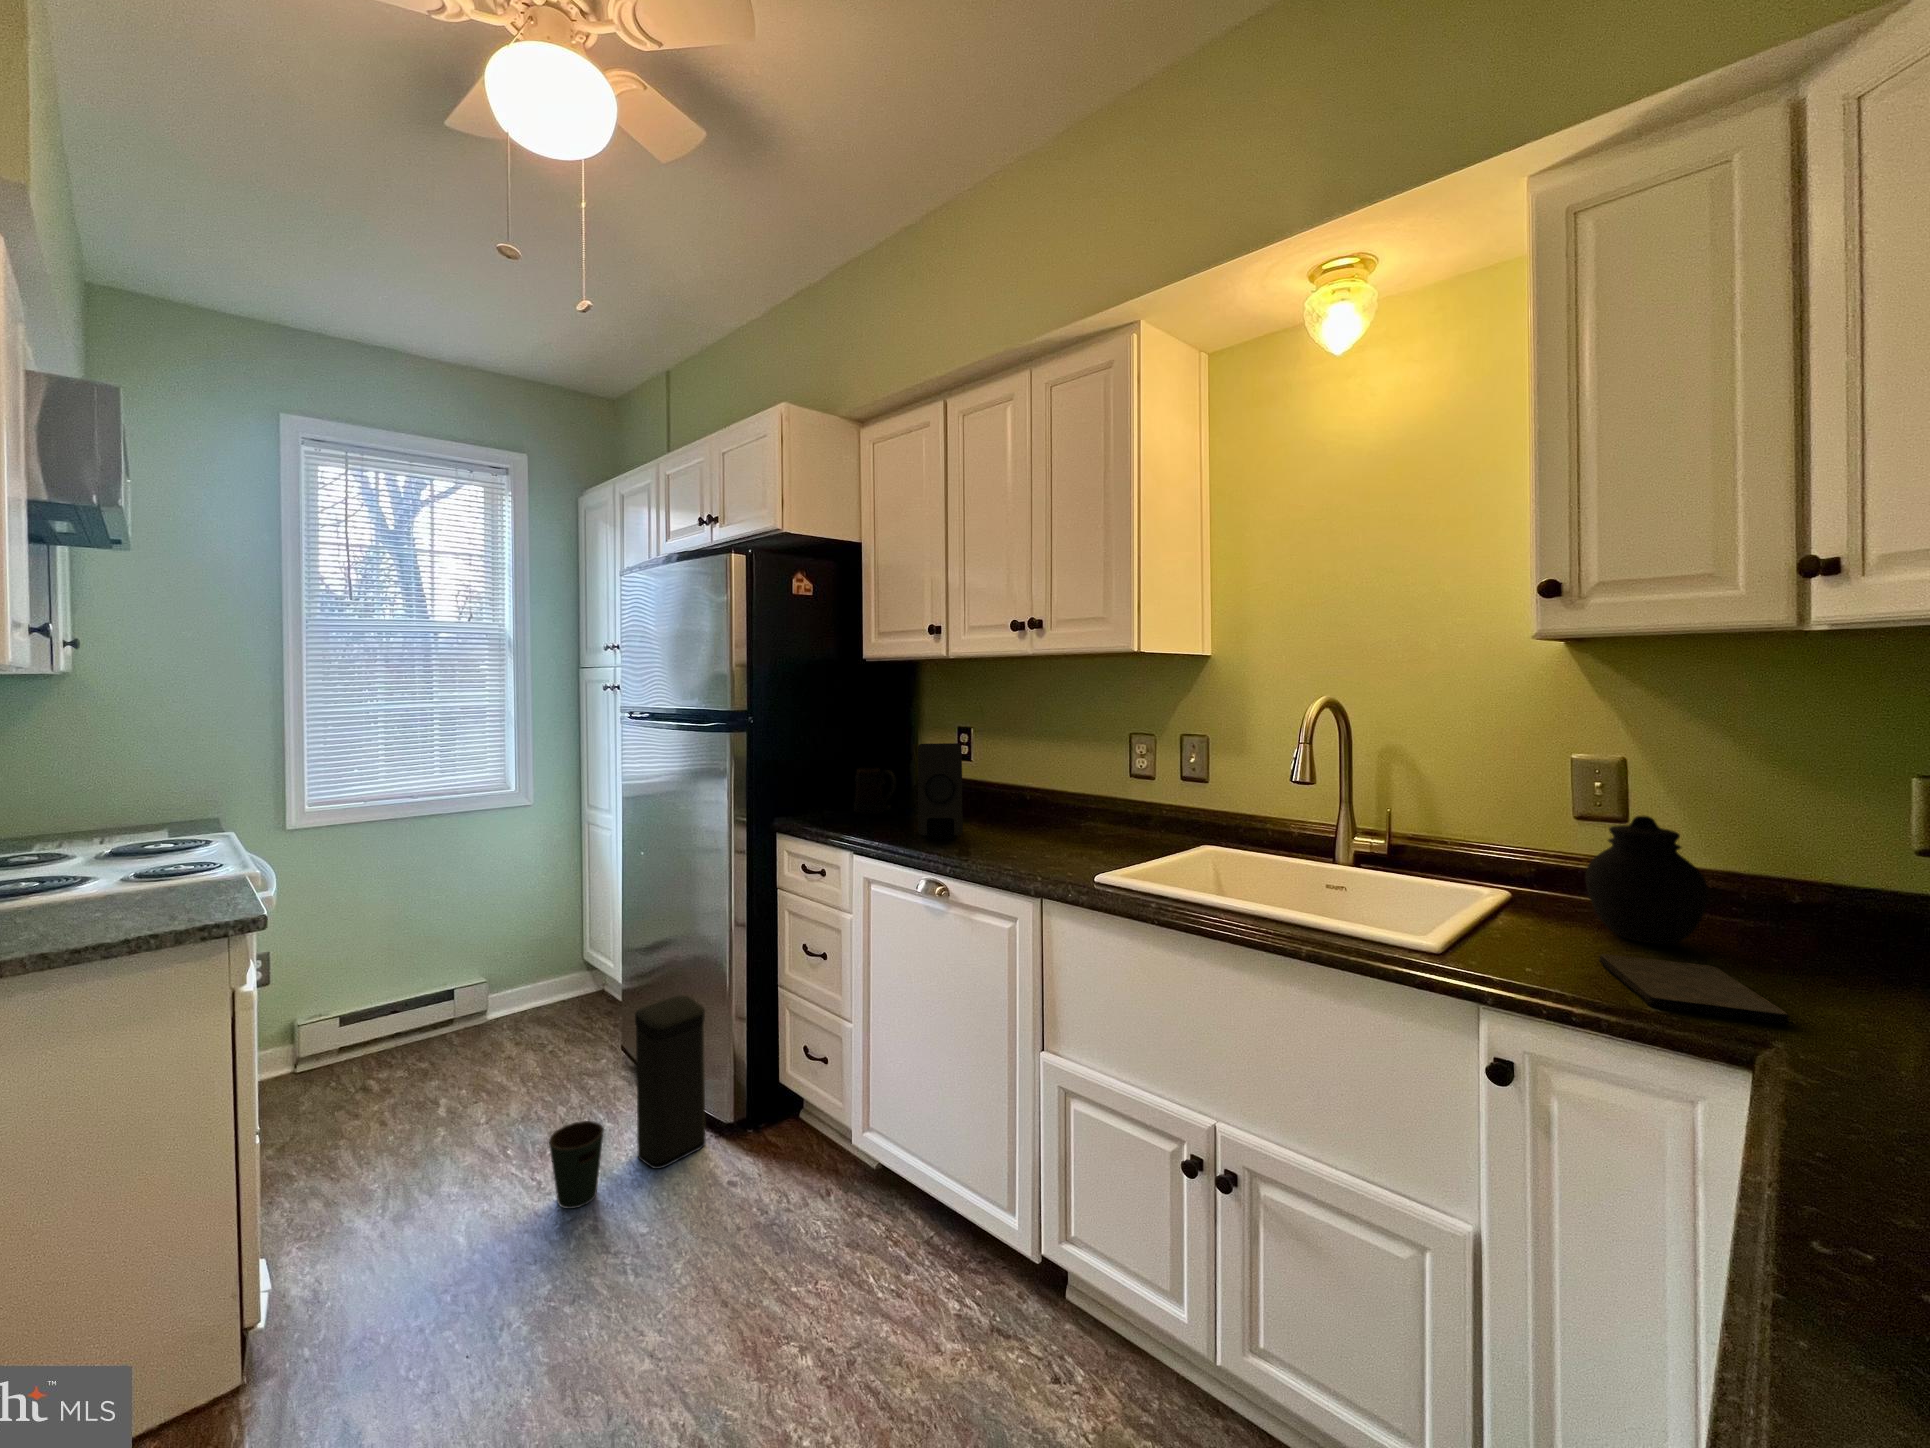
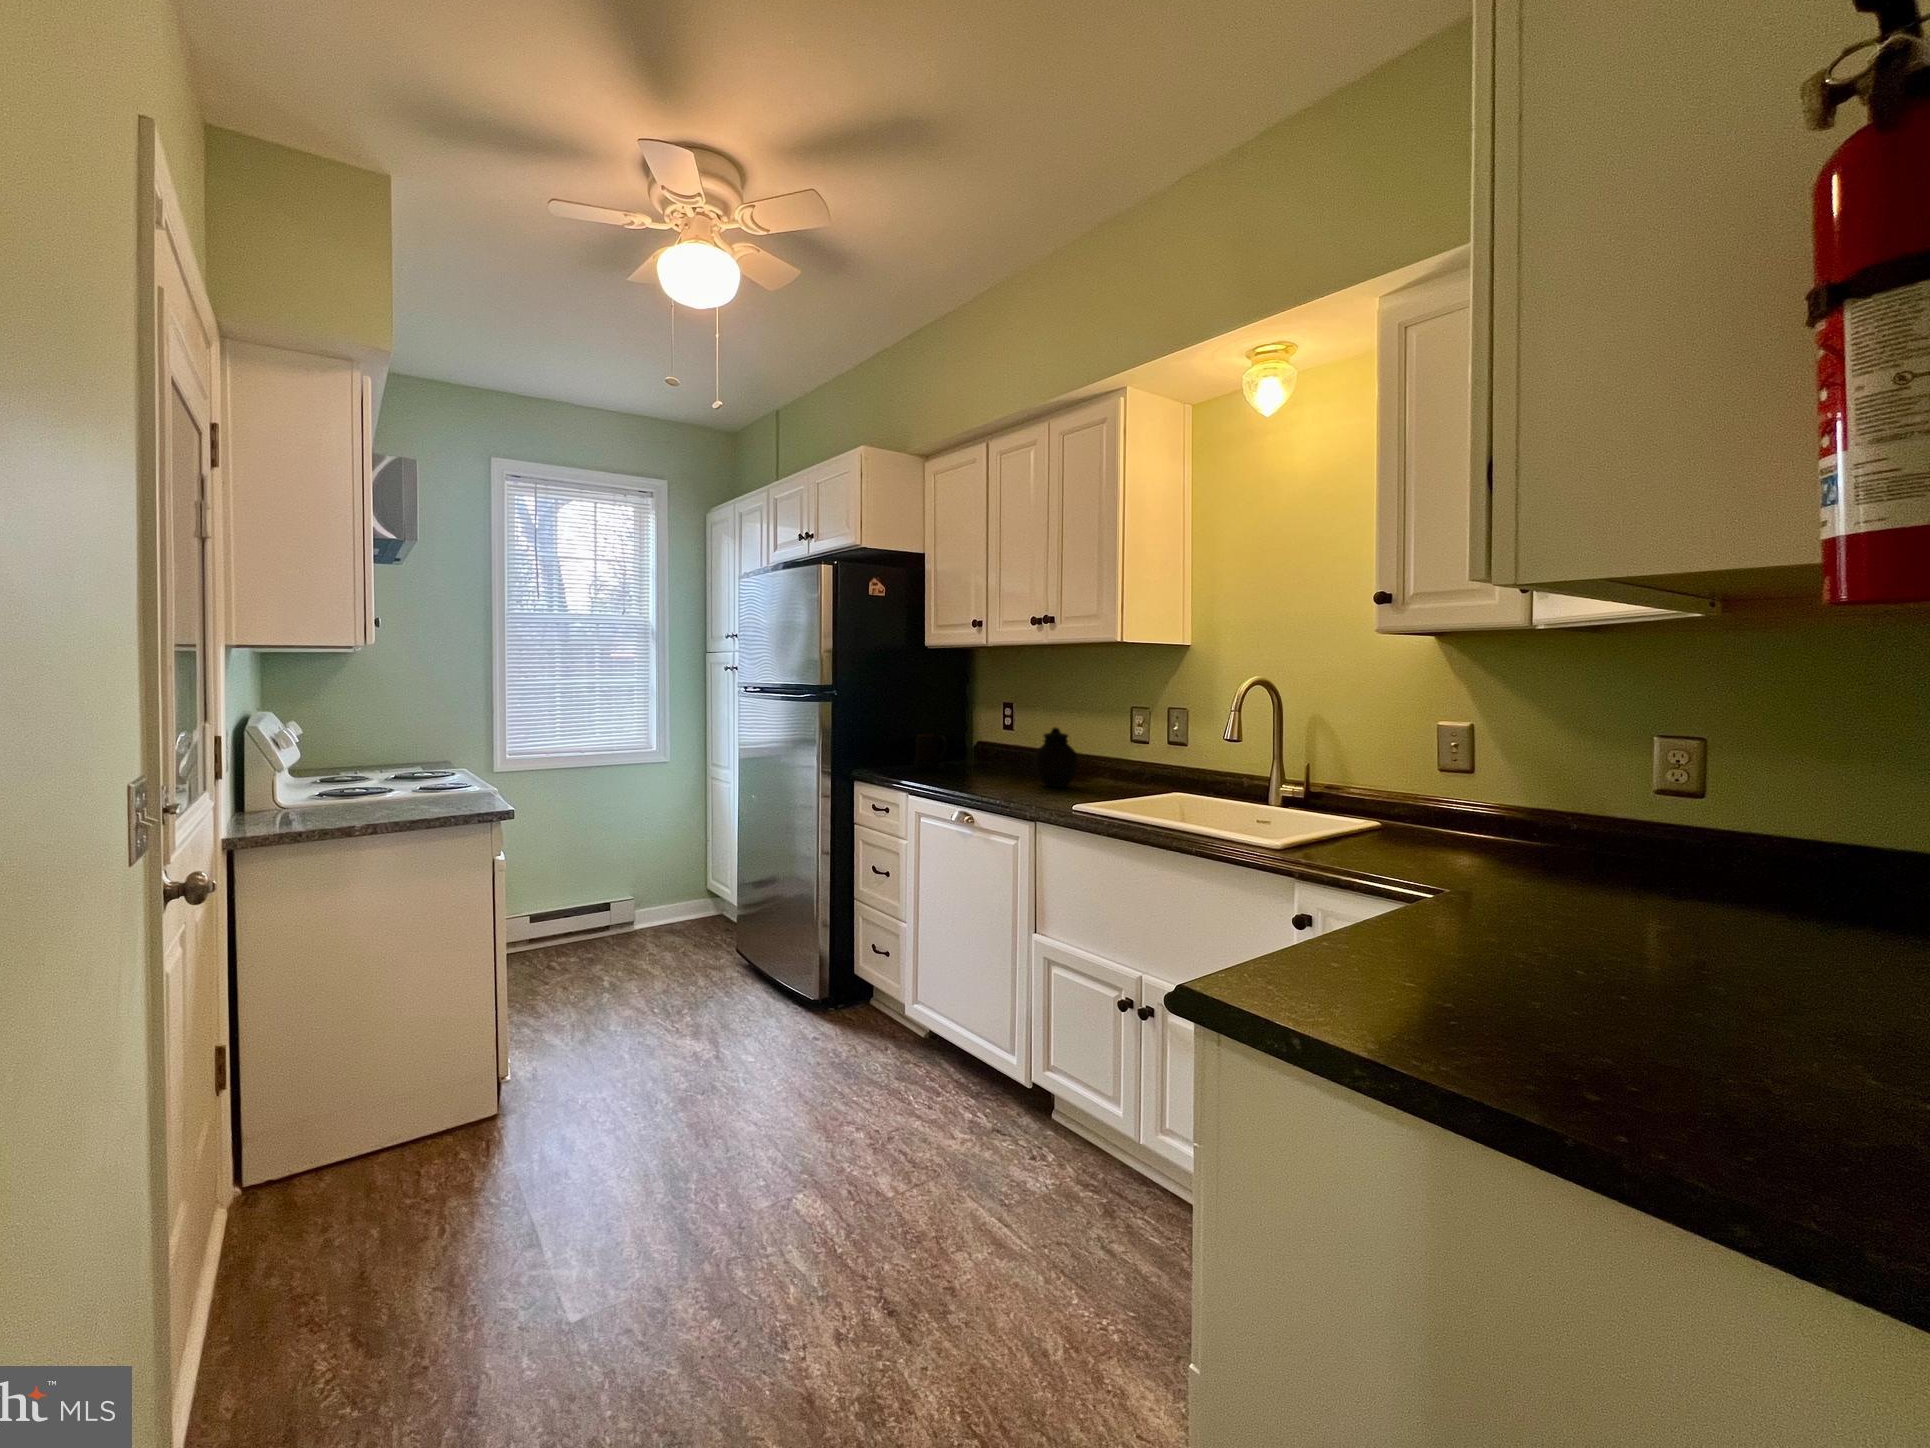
soap dispenser: present [918,743,963,840] -> none [955,712,993,785]
jar: present [1585,816,1708,944] -> present [1034,727,1078,787]
cutting board: present [1599,954,1789,1024] -> none [1387,852,1470,885]
trash can: present [549,995,705,1209] -> none [686,903,798,1045]

